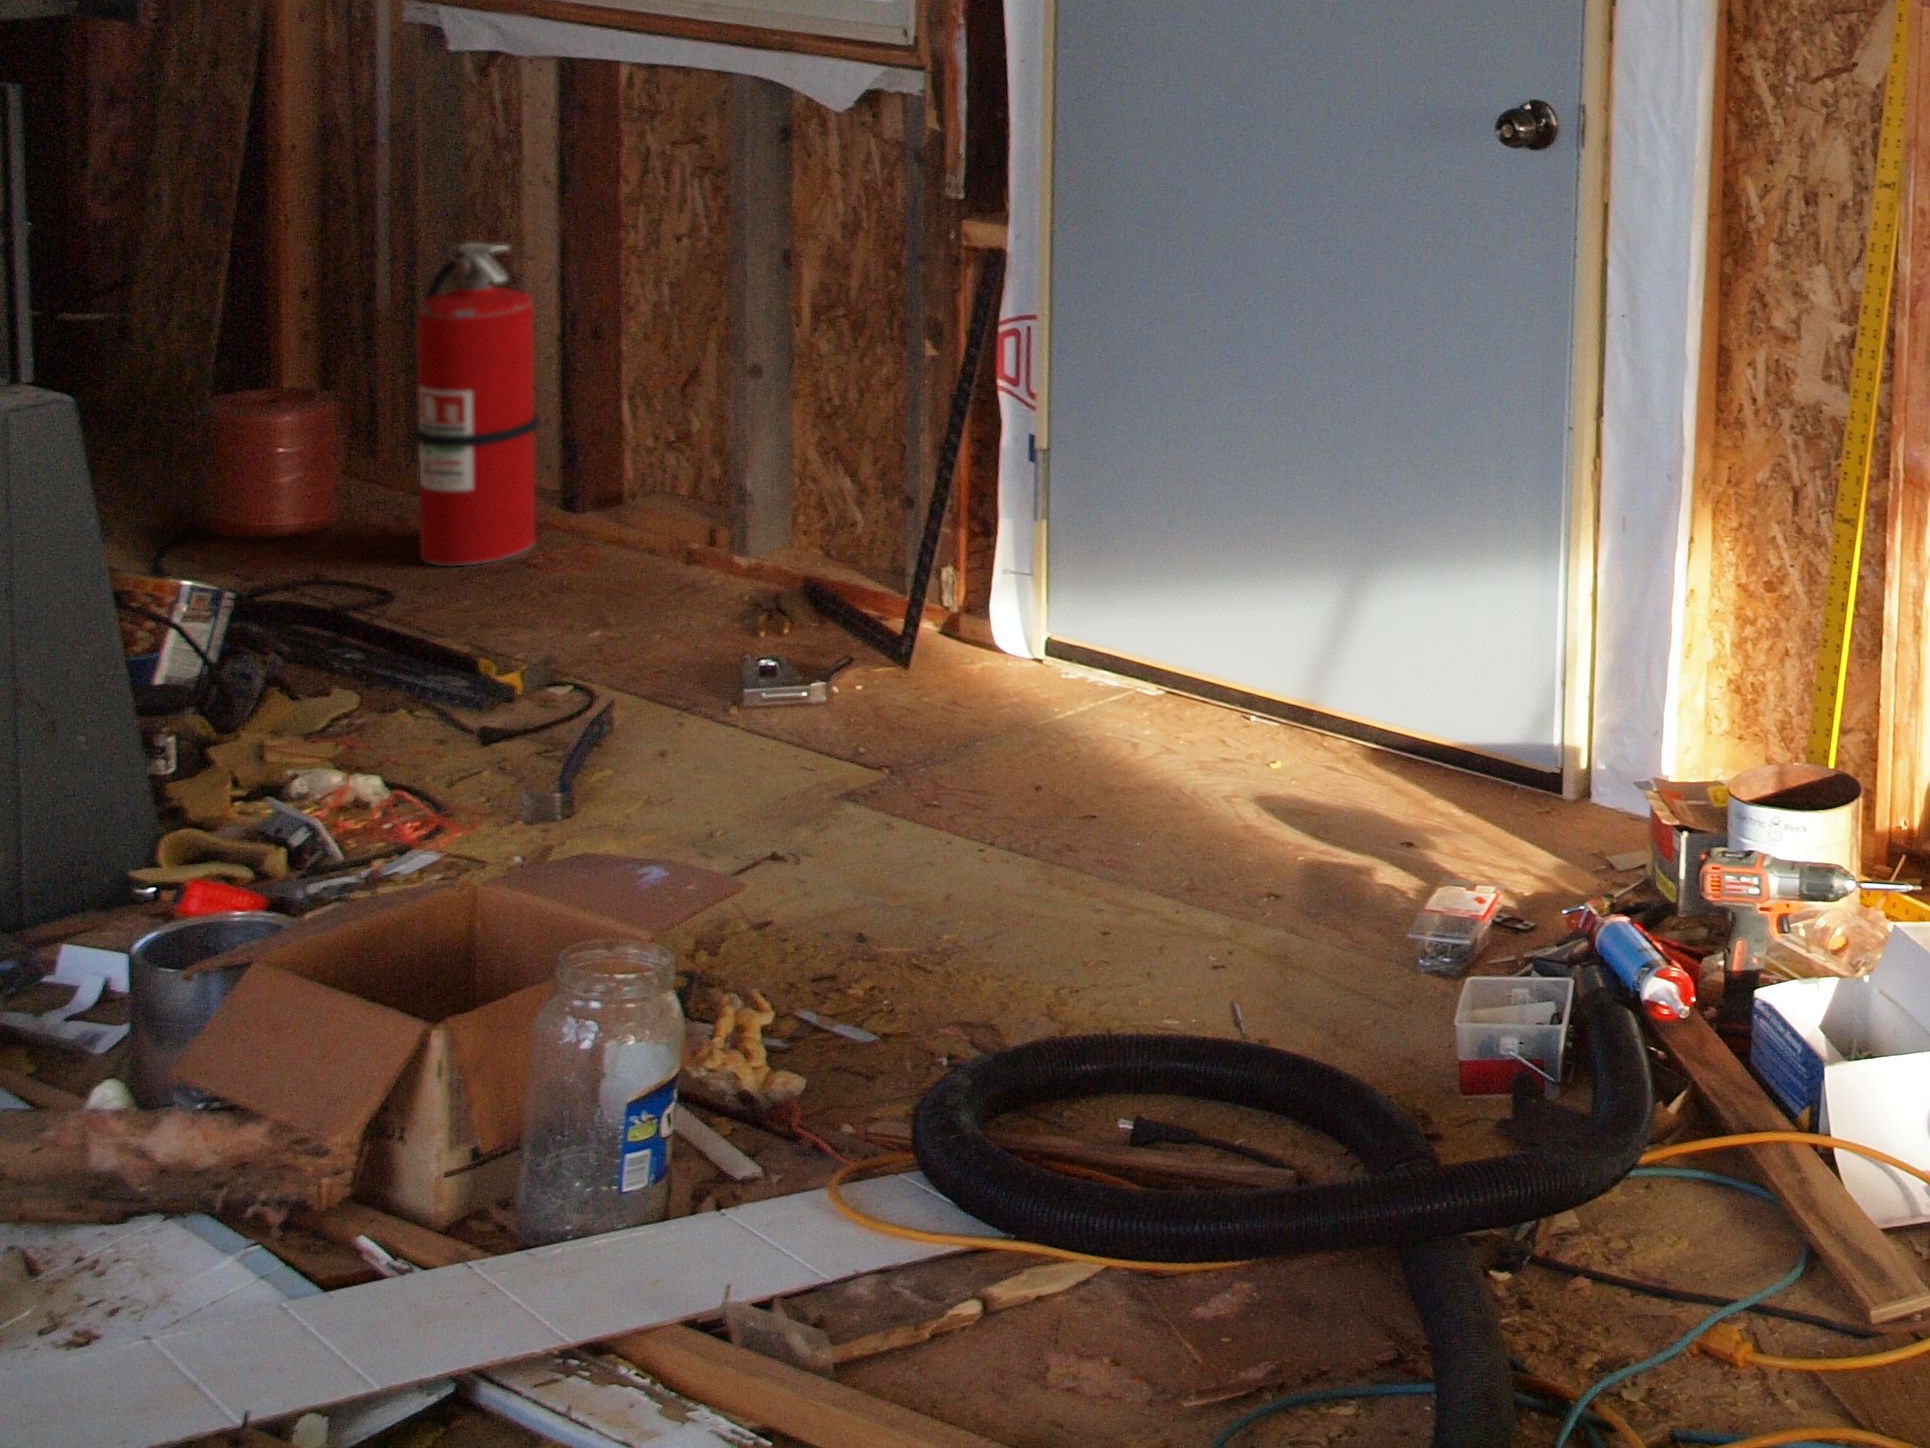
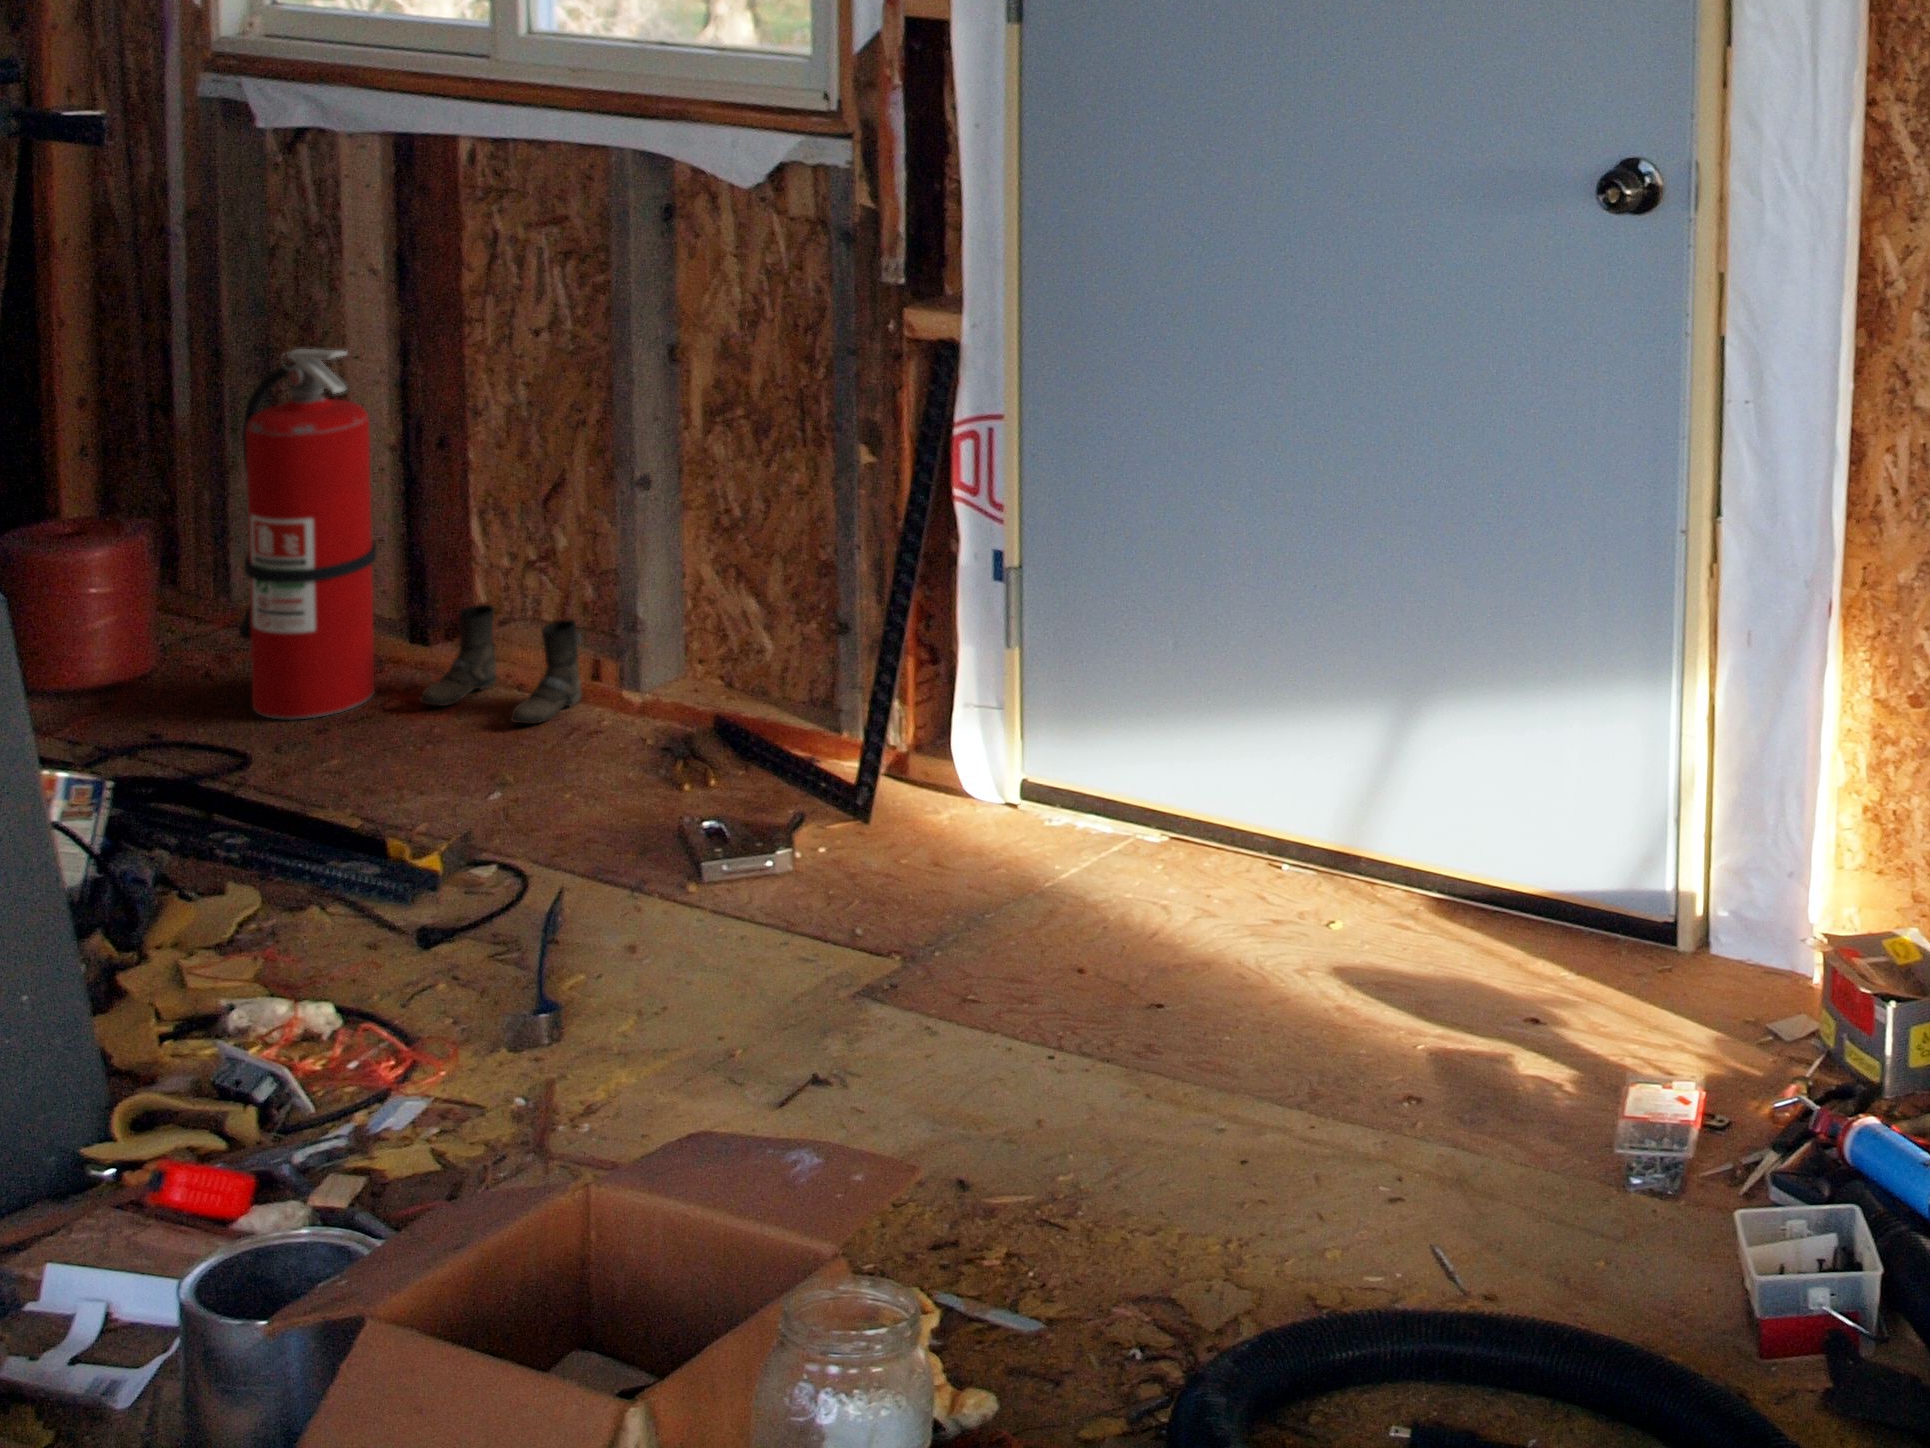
boots: none [565,471,711,576] -> present [420,604,581,724]

